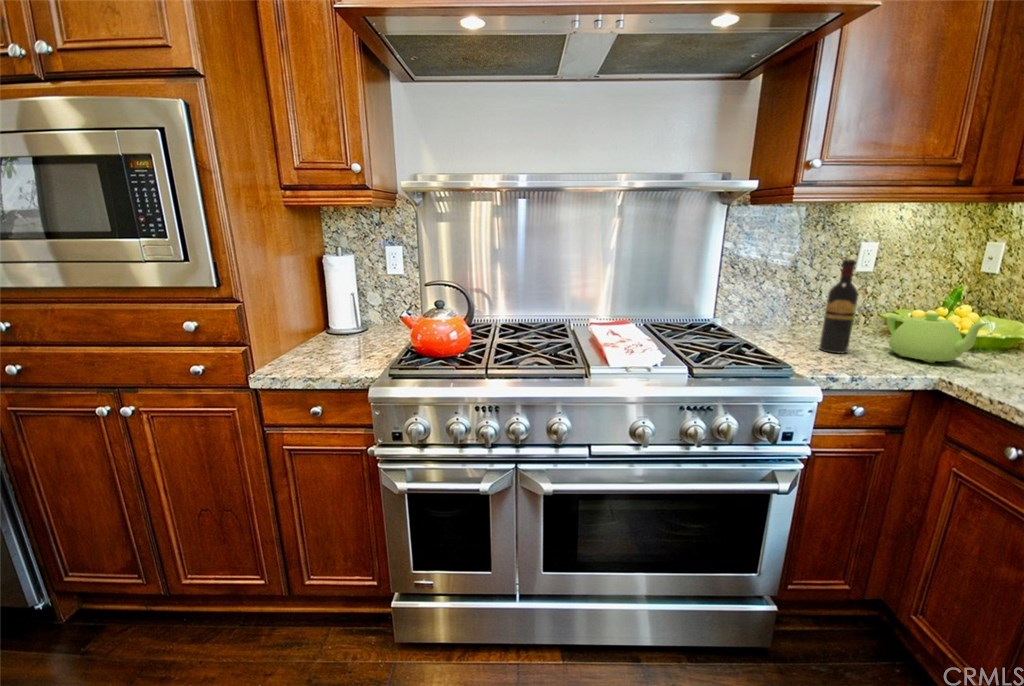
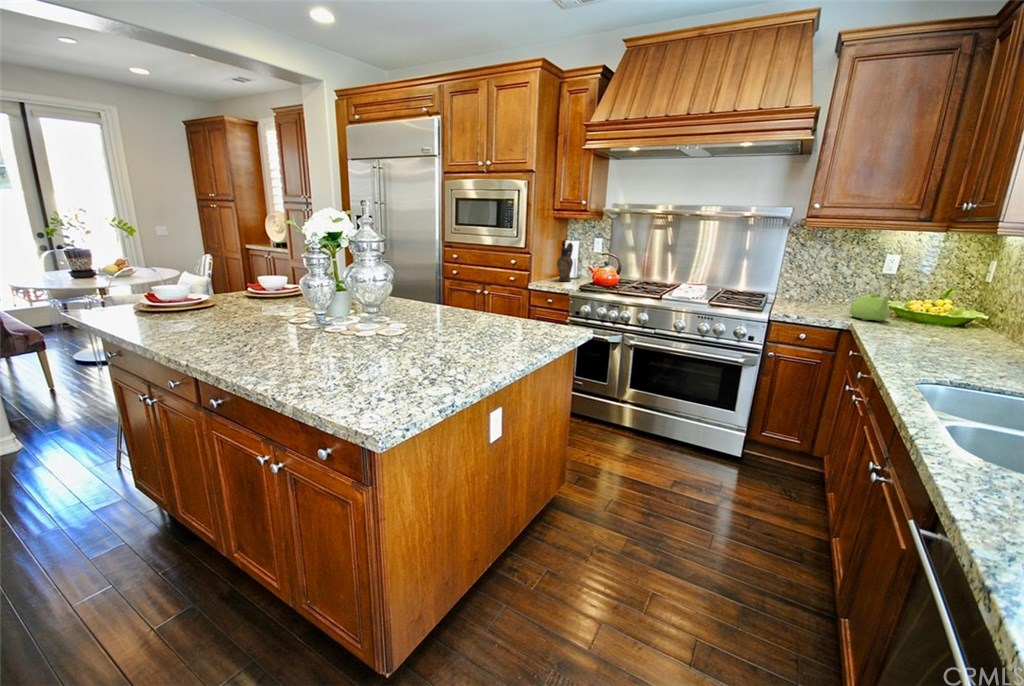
wine bottle: present [819,259,859,353] -> none [809,259,832,312]
ceramic pitcher: none [315,260,356,349] -> present [557,243,573,281]

